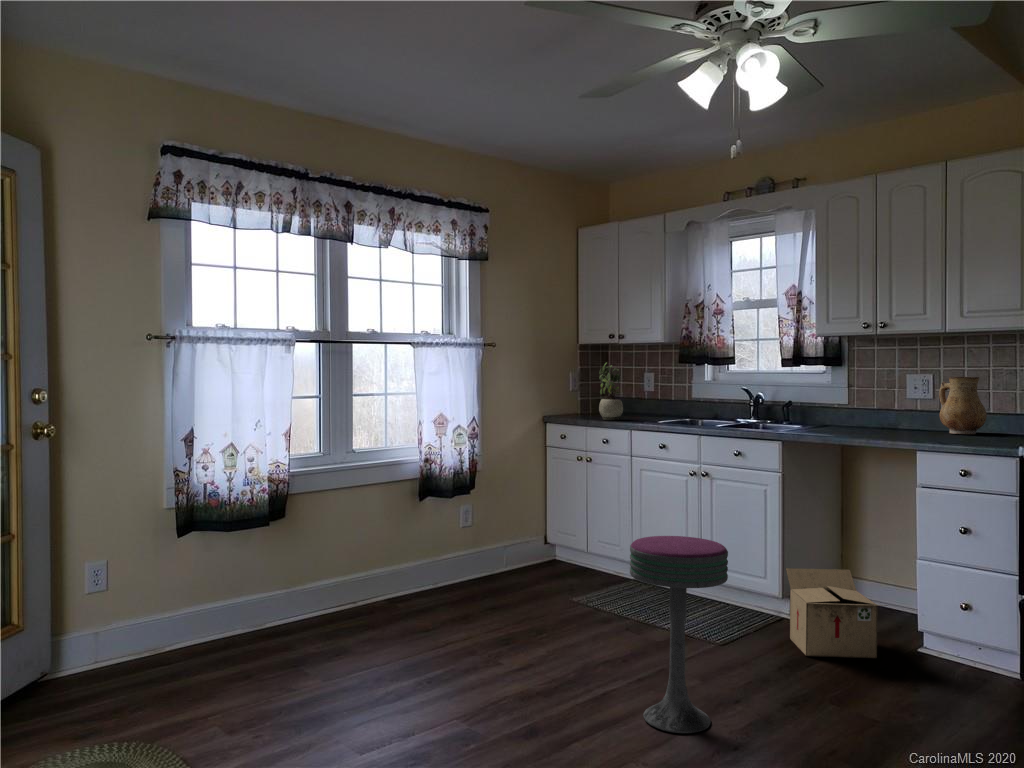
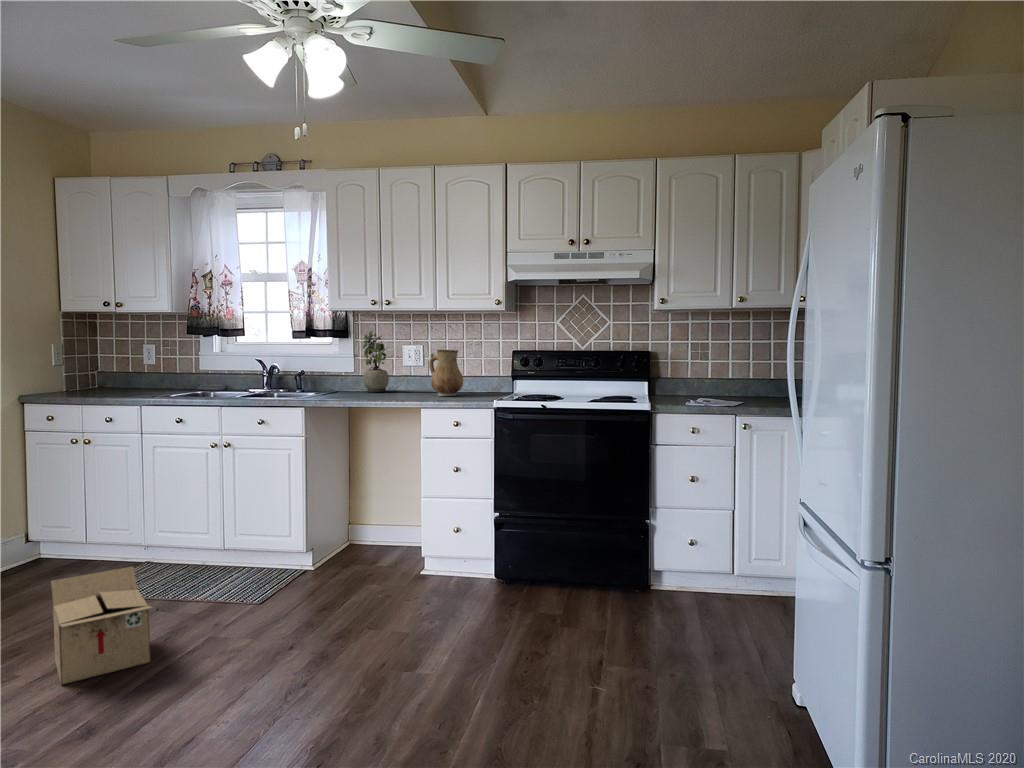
potted plant: present [599,362,623,420] -> present [363,331,389,392]
bar stool: present [630,536,728,733] -> none [187,522,292,722]
cardboard box: present [786,568,883,658] -> present [51,567,153,685]

